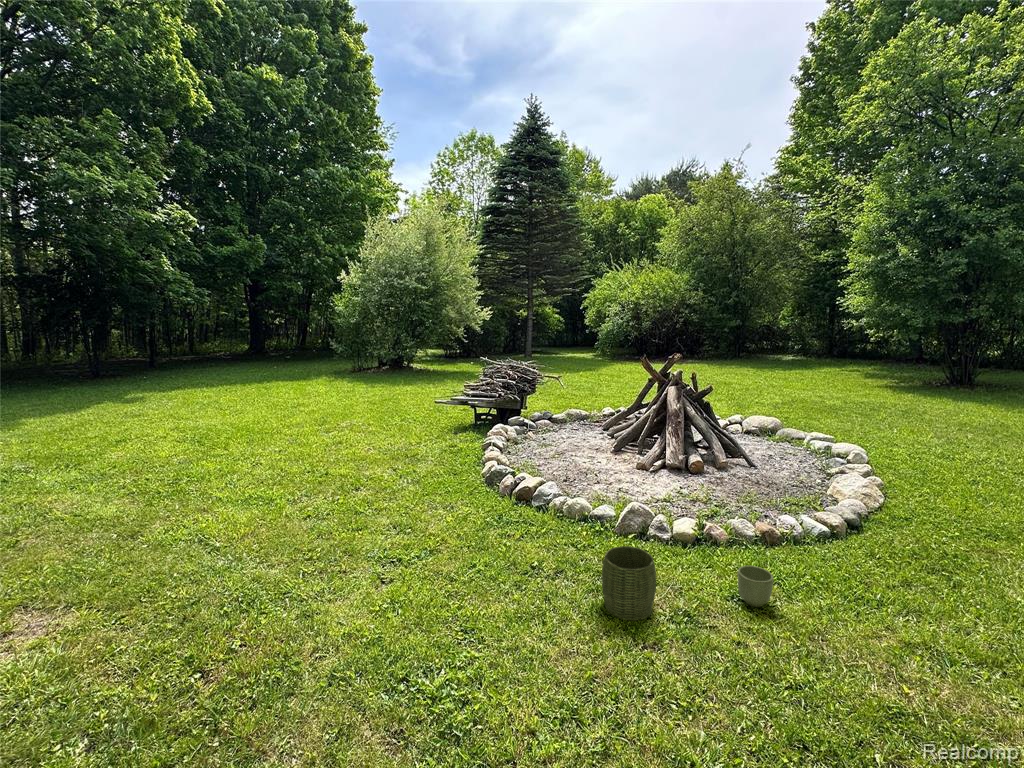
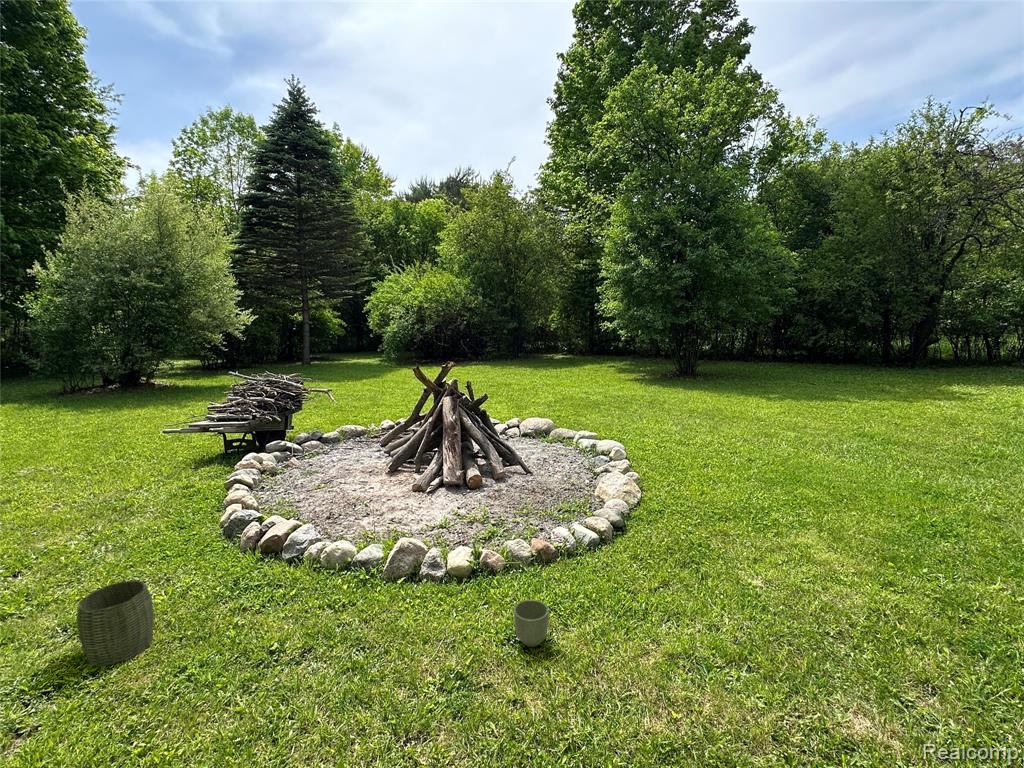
woven basket: present [602,546,656,621] -> present [77,580,154,666]

